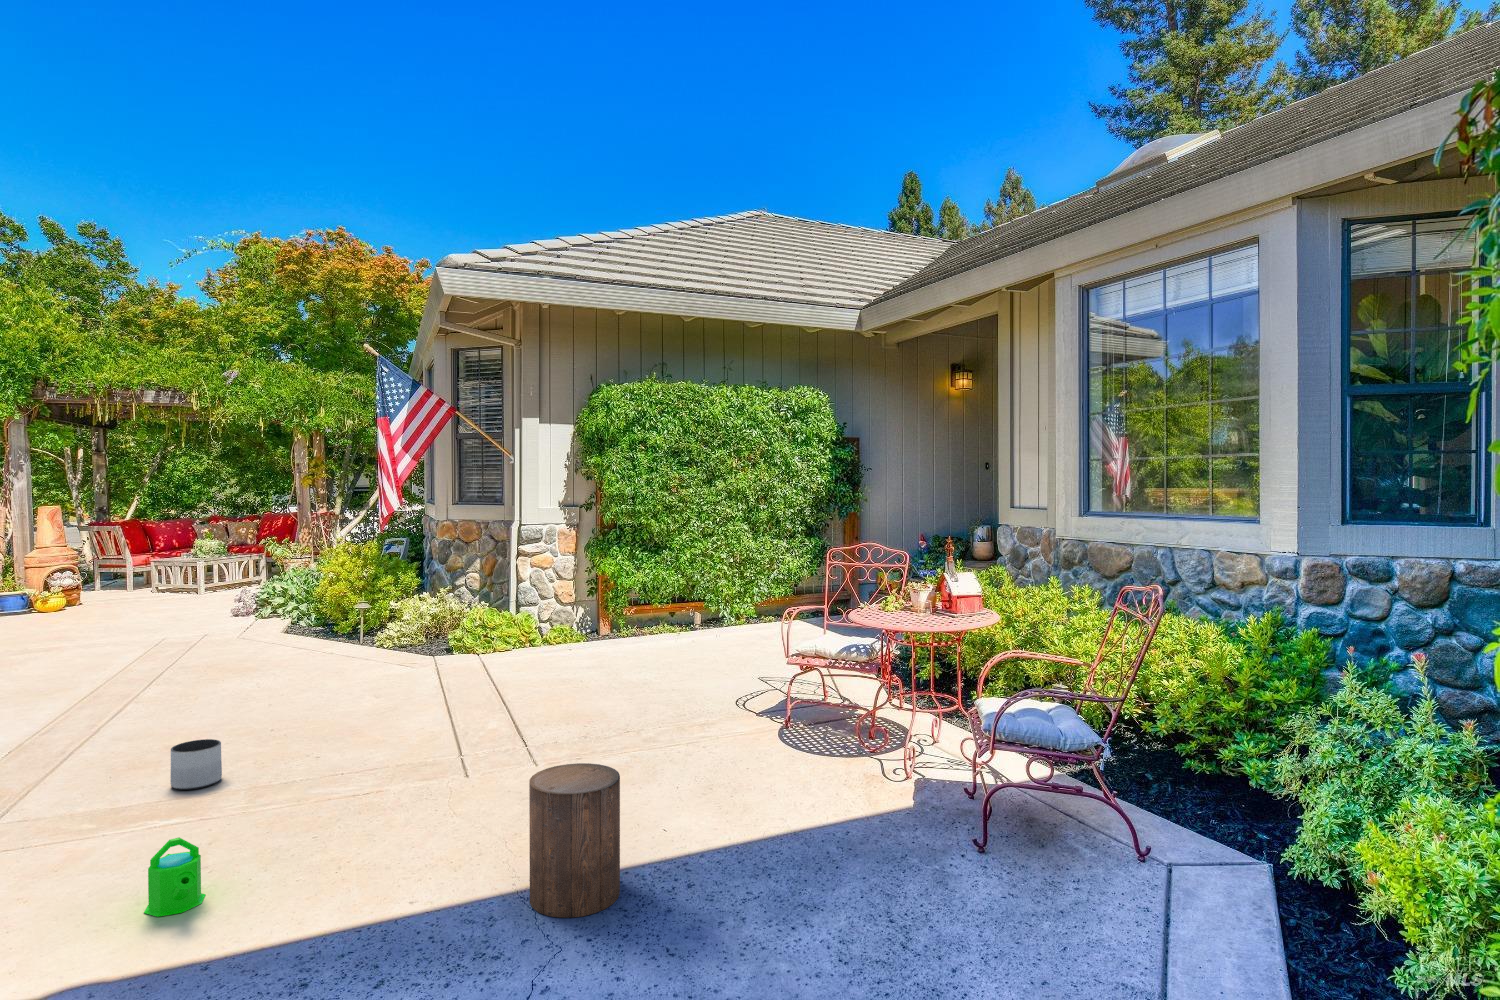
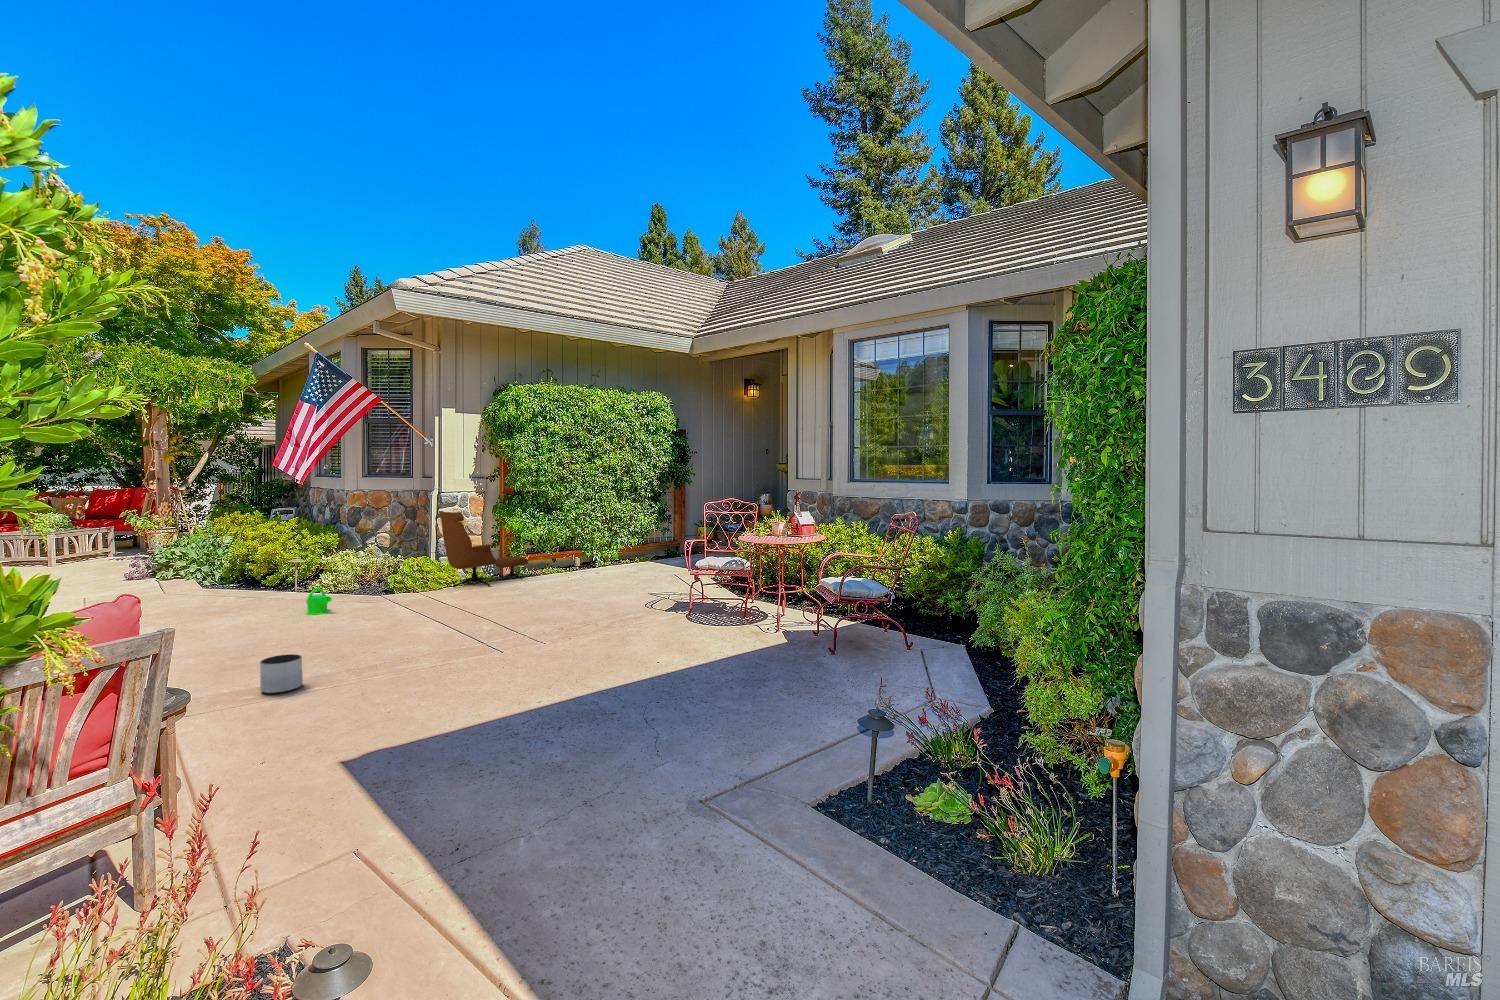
lounge chair: none [509,550,627,651] -> present [439,511,528,587]
stool: present [529,763,620,918] -> none [627,629,683,719]
watering can: present [144,837,205,917] -> present [306,588,332,615]

